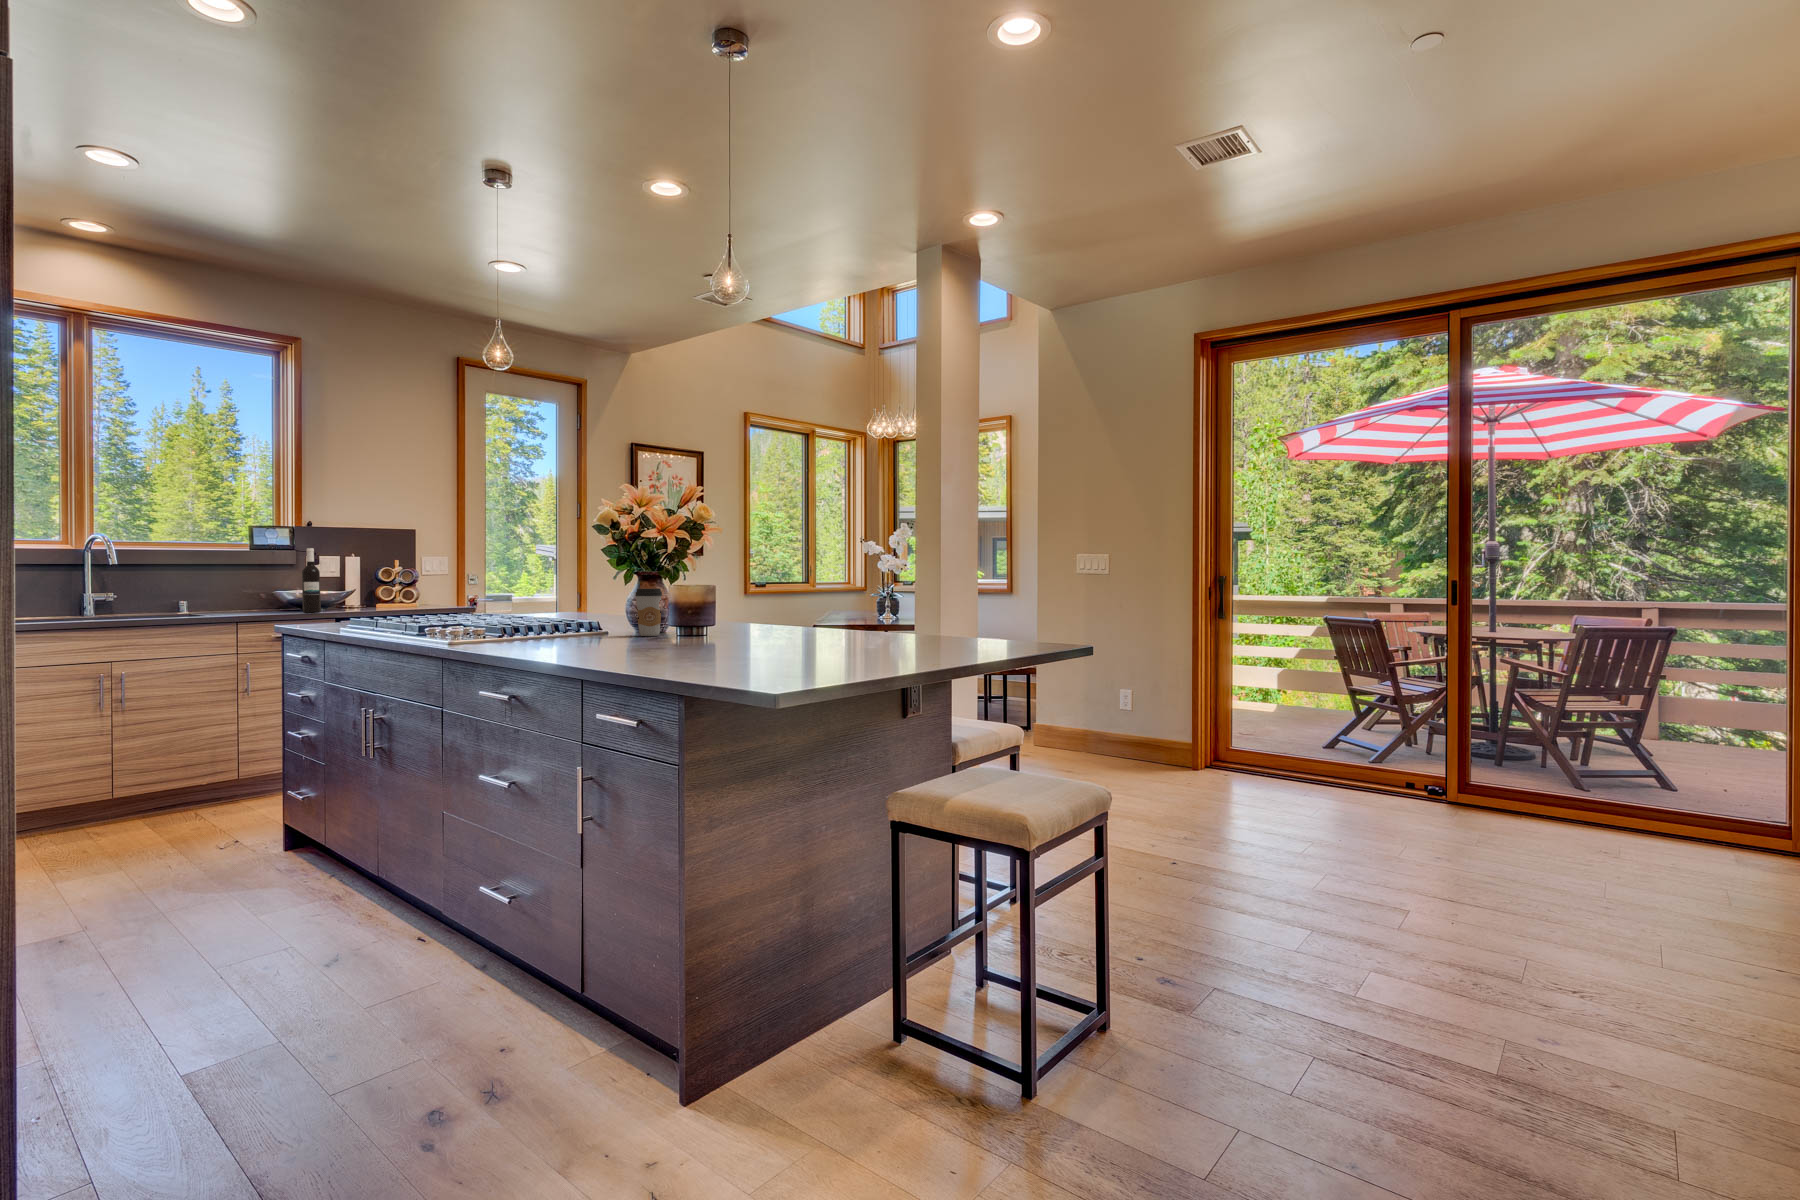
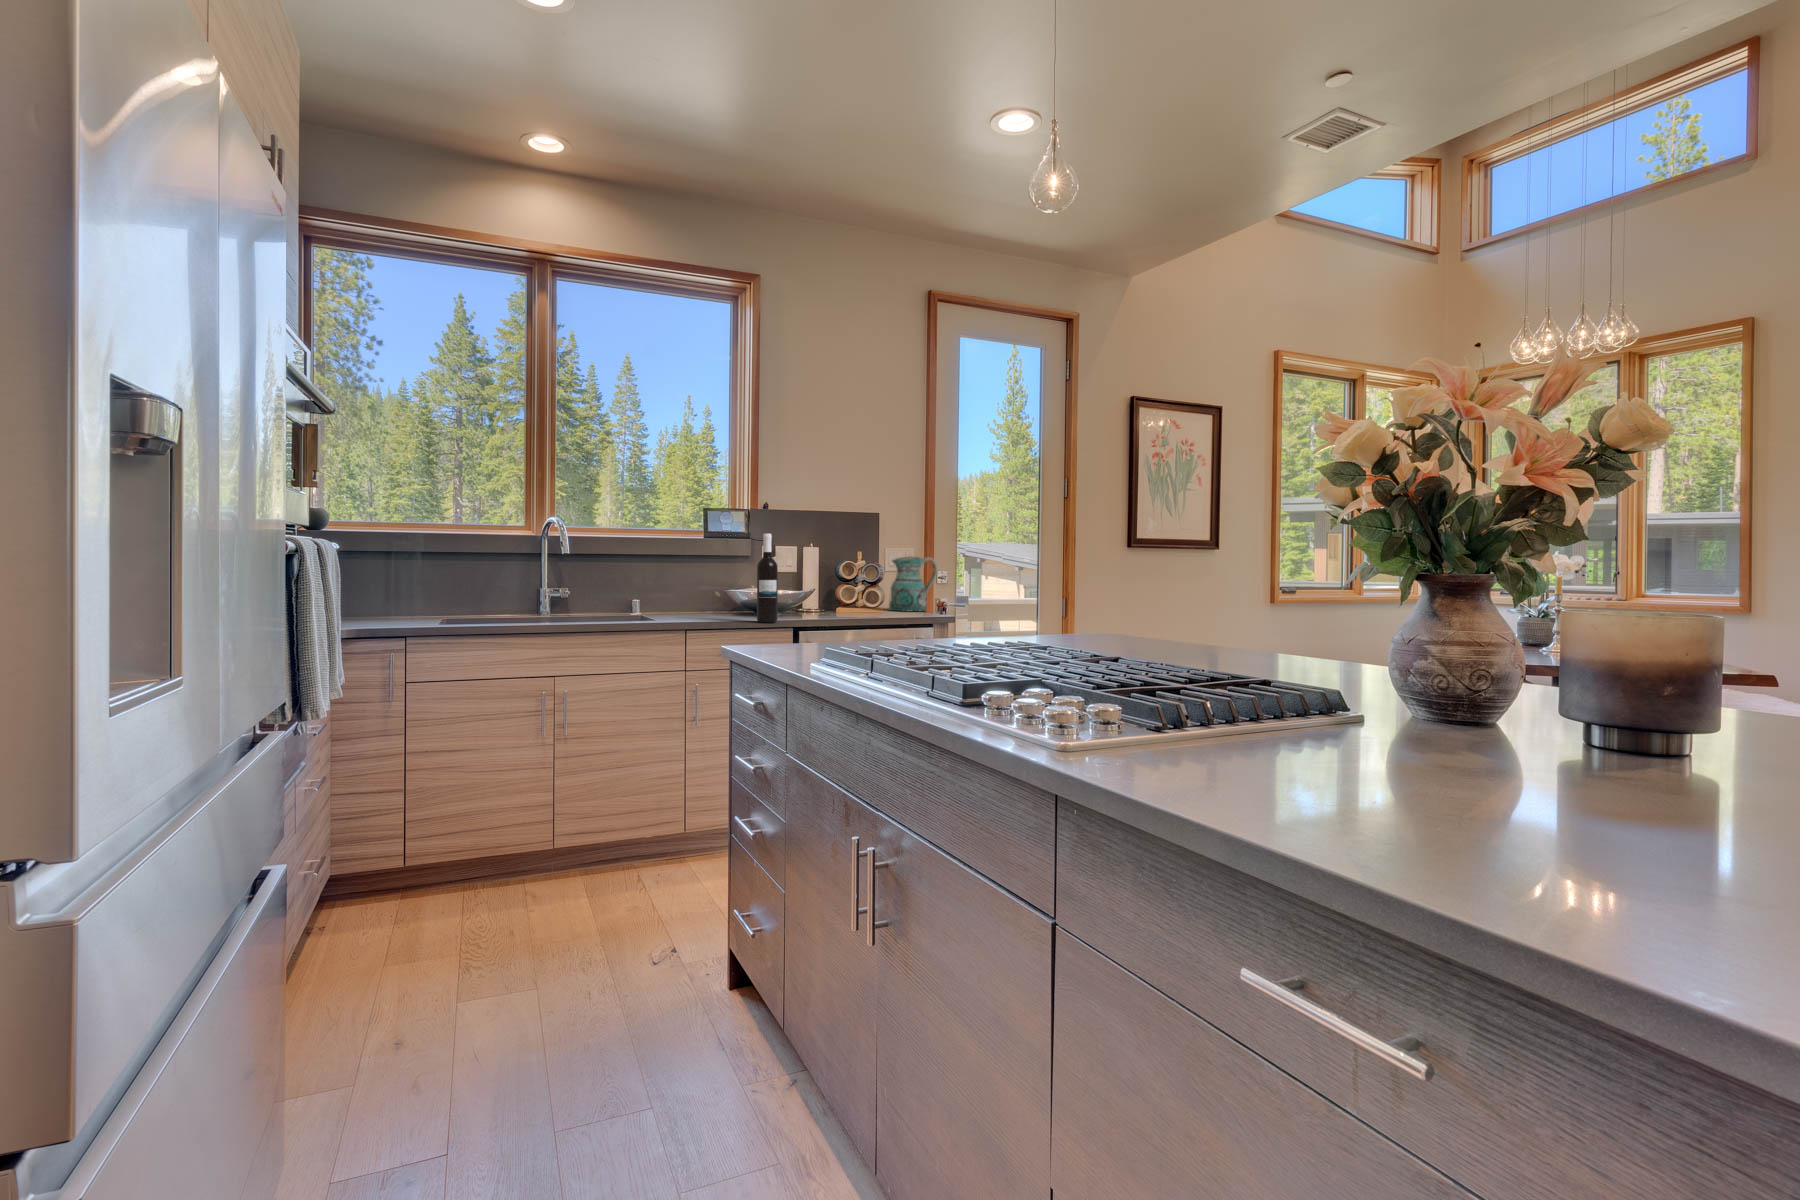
ceramic pitcher: none [426,563,468,605] -> present [889,557,937,611]
coffee cup: present [636,588,662,636] -> none [1597,628,1706,781]

